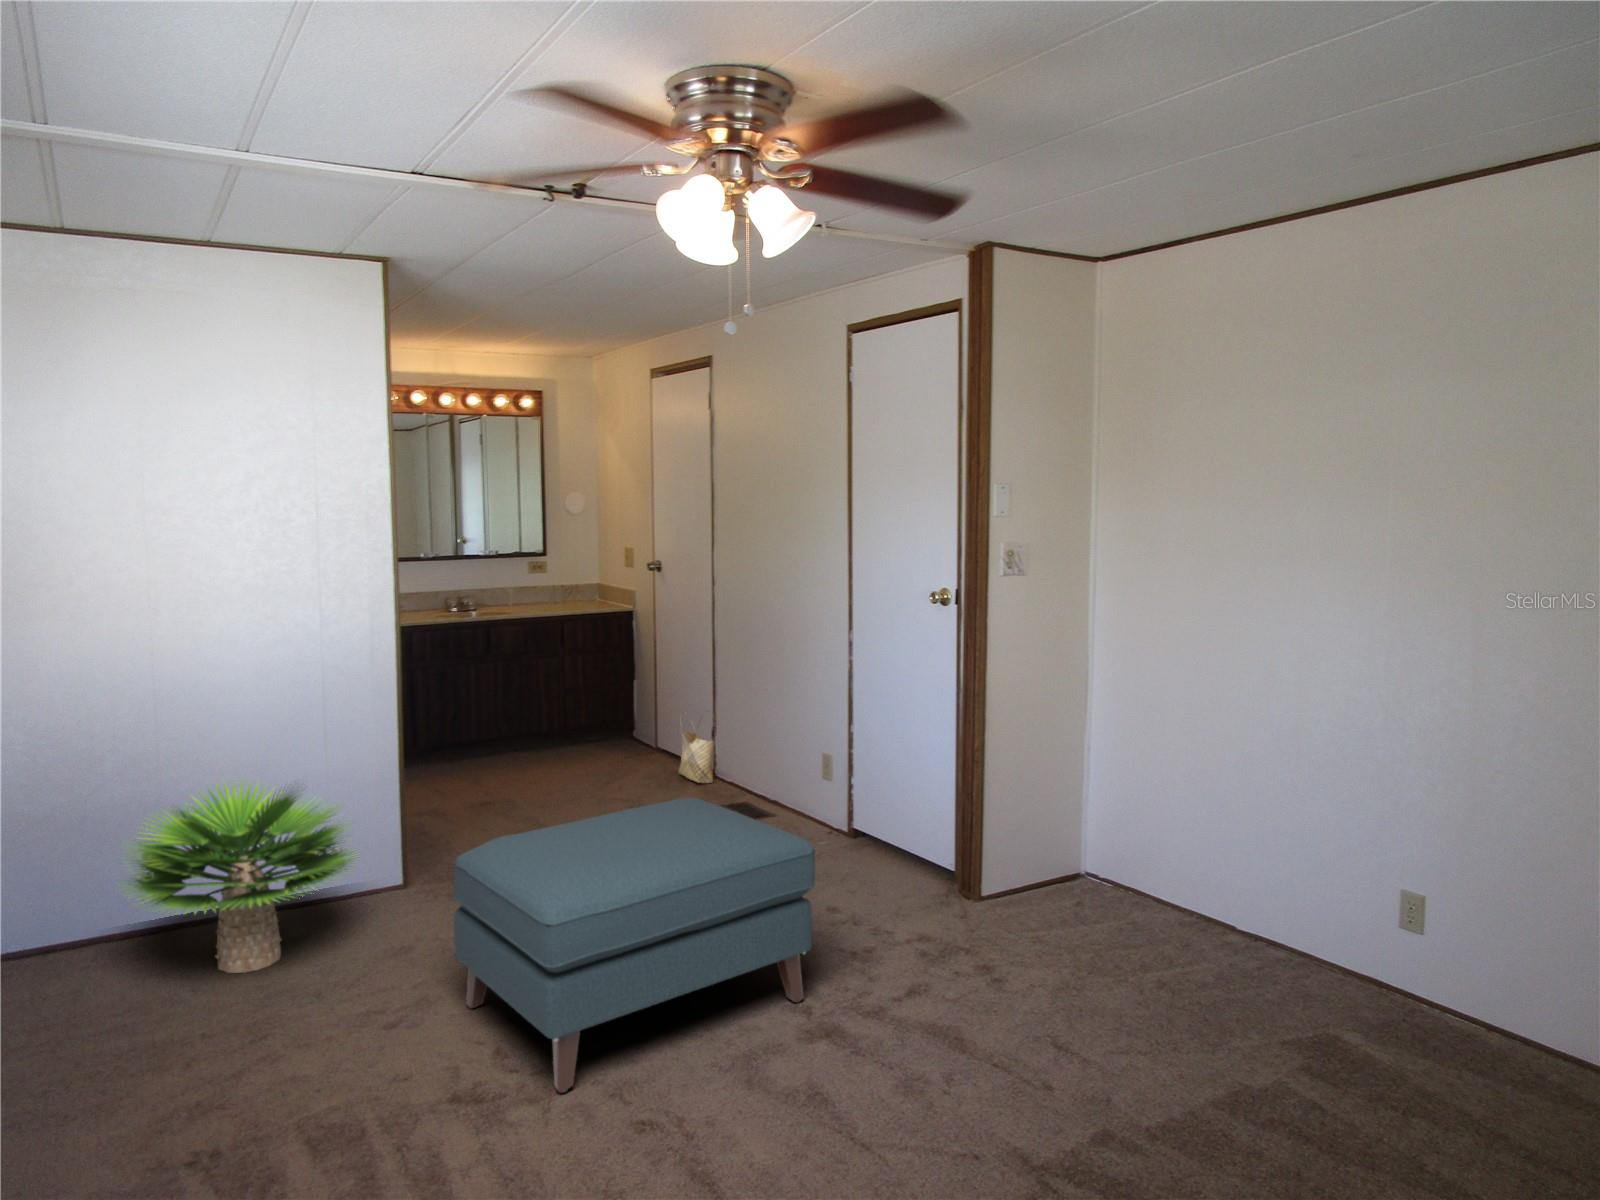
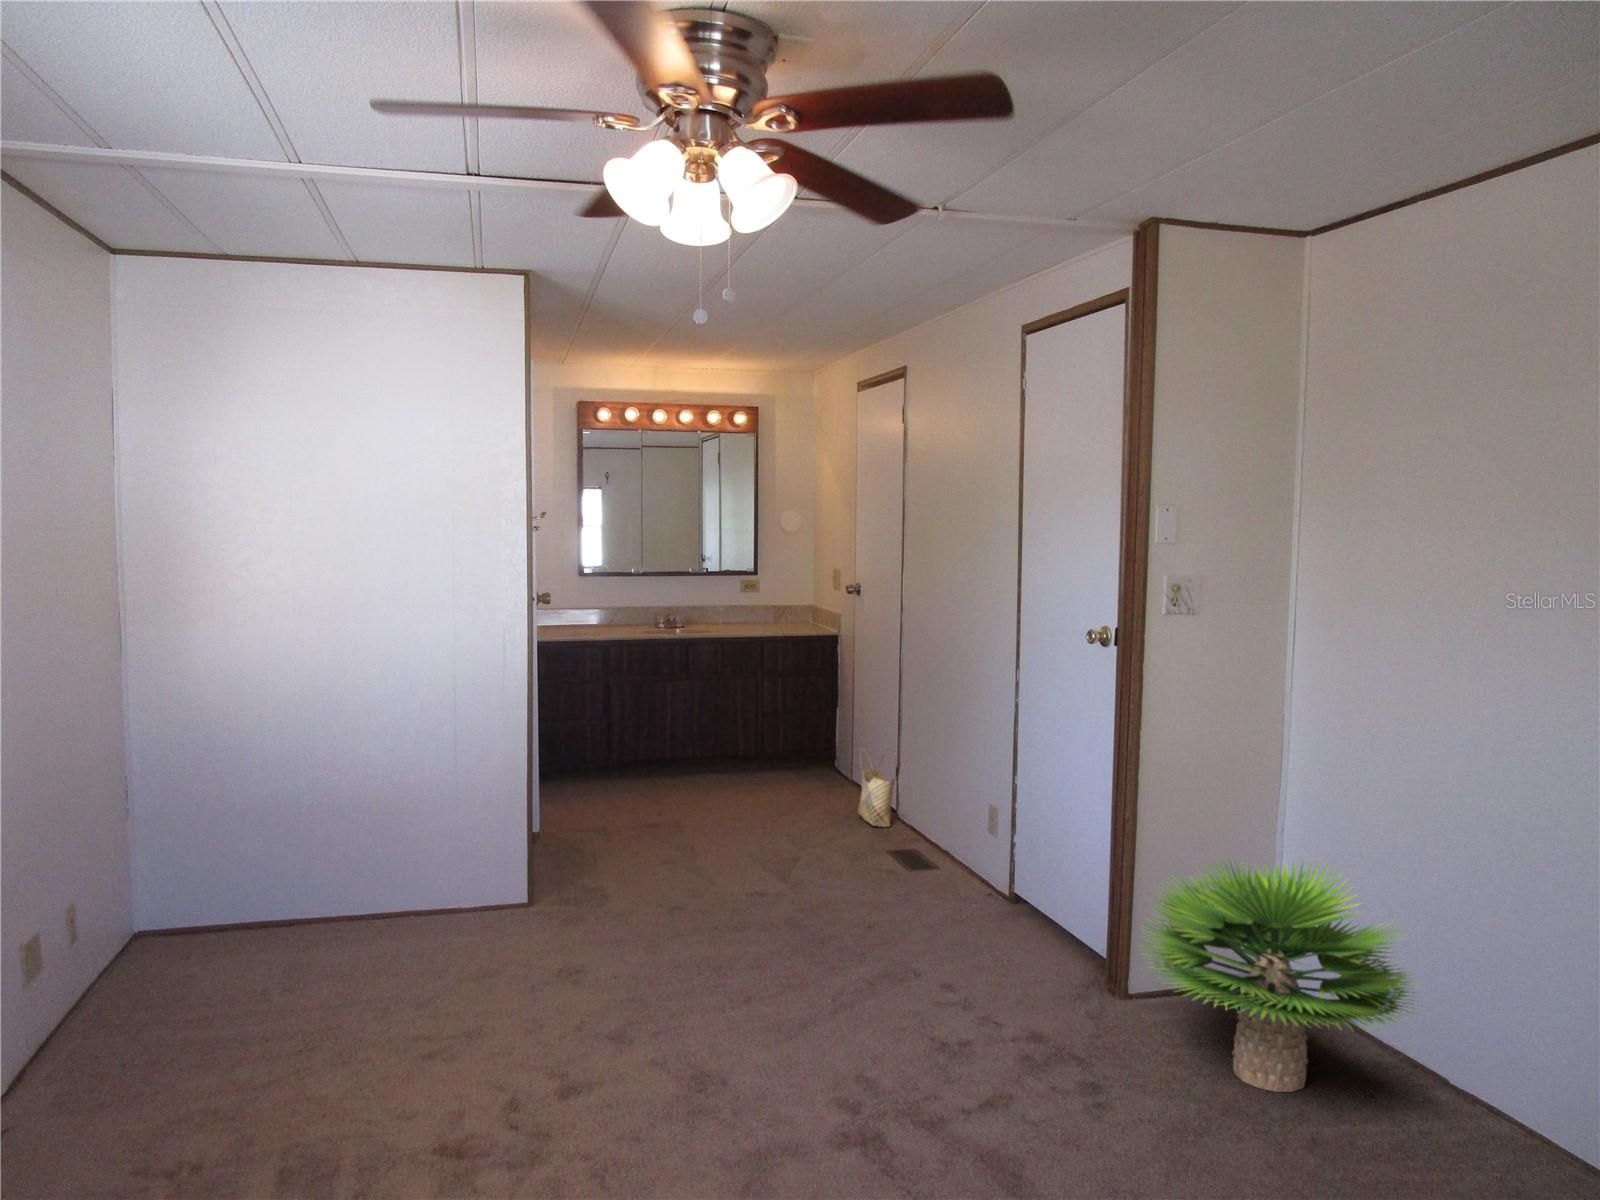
potted plant: present [125,781,355,973] -> present [1145,861,1413,1092]
ottoman: present [453,798,815,1093] -> none [505,843,874,1146]

